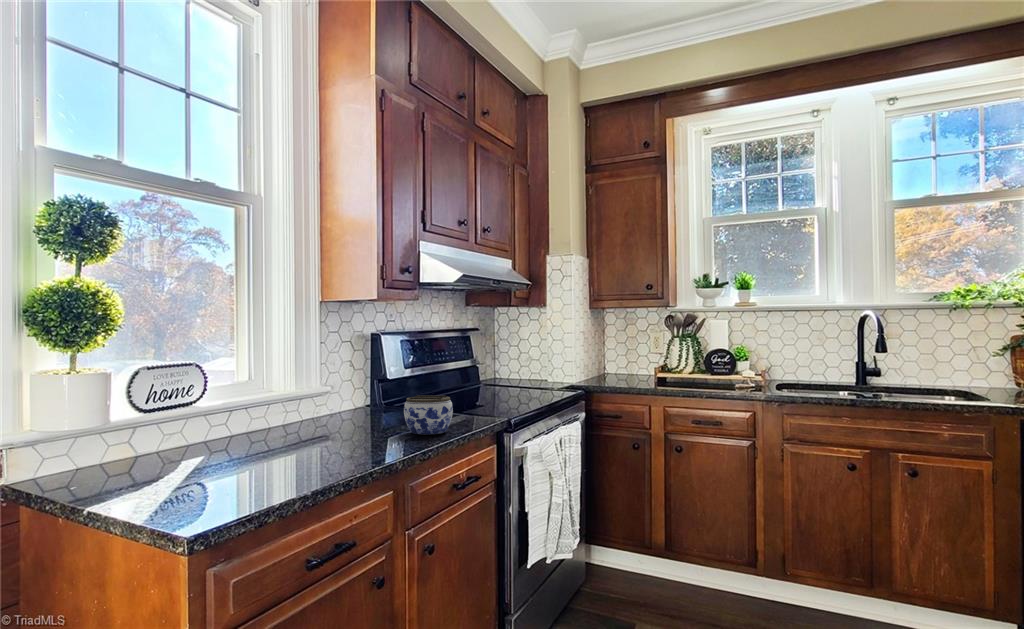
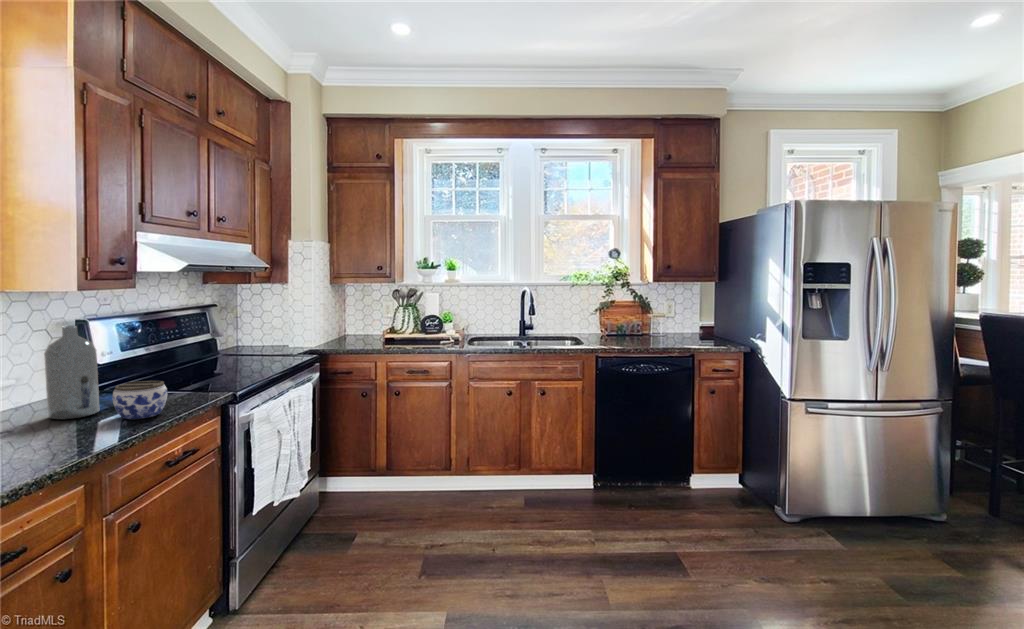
bottle: none [345,336,387,431] -> present [44,326,99,419]

